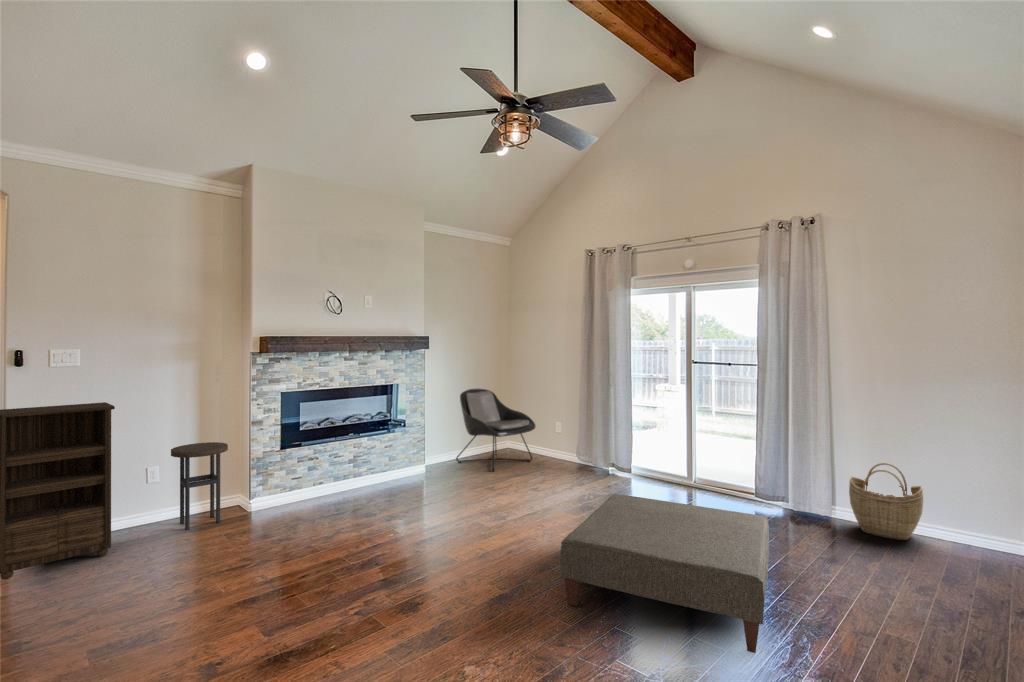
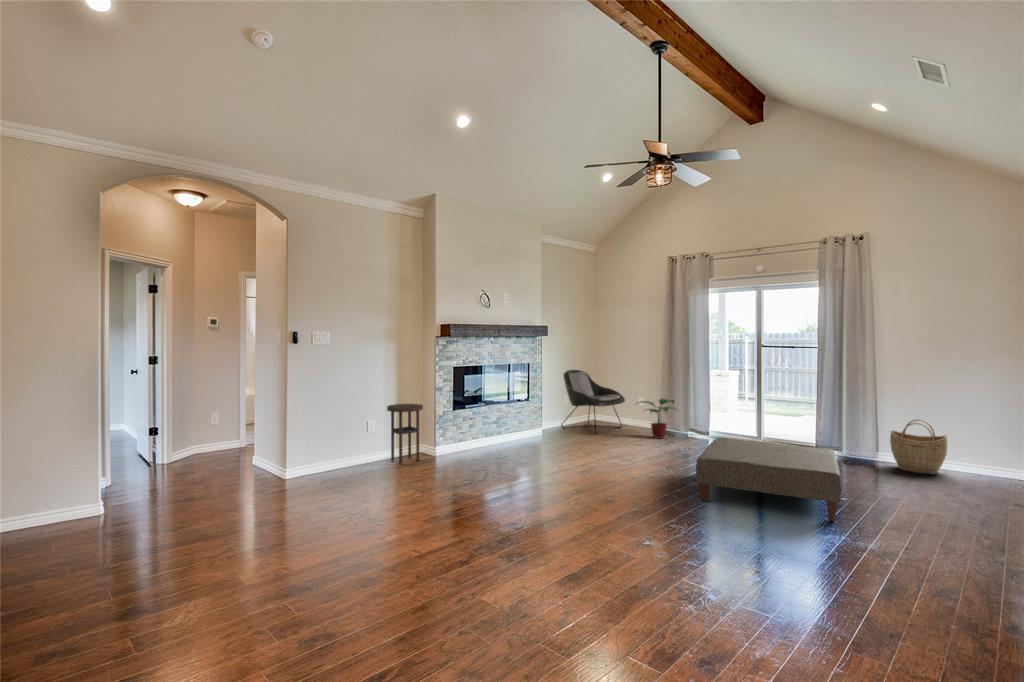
bookshelf: present [0,402,115,579] -> none [296,372,368,486]
potted plant: none [541,426,595,479] -> present [642,399,675,439]

